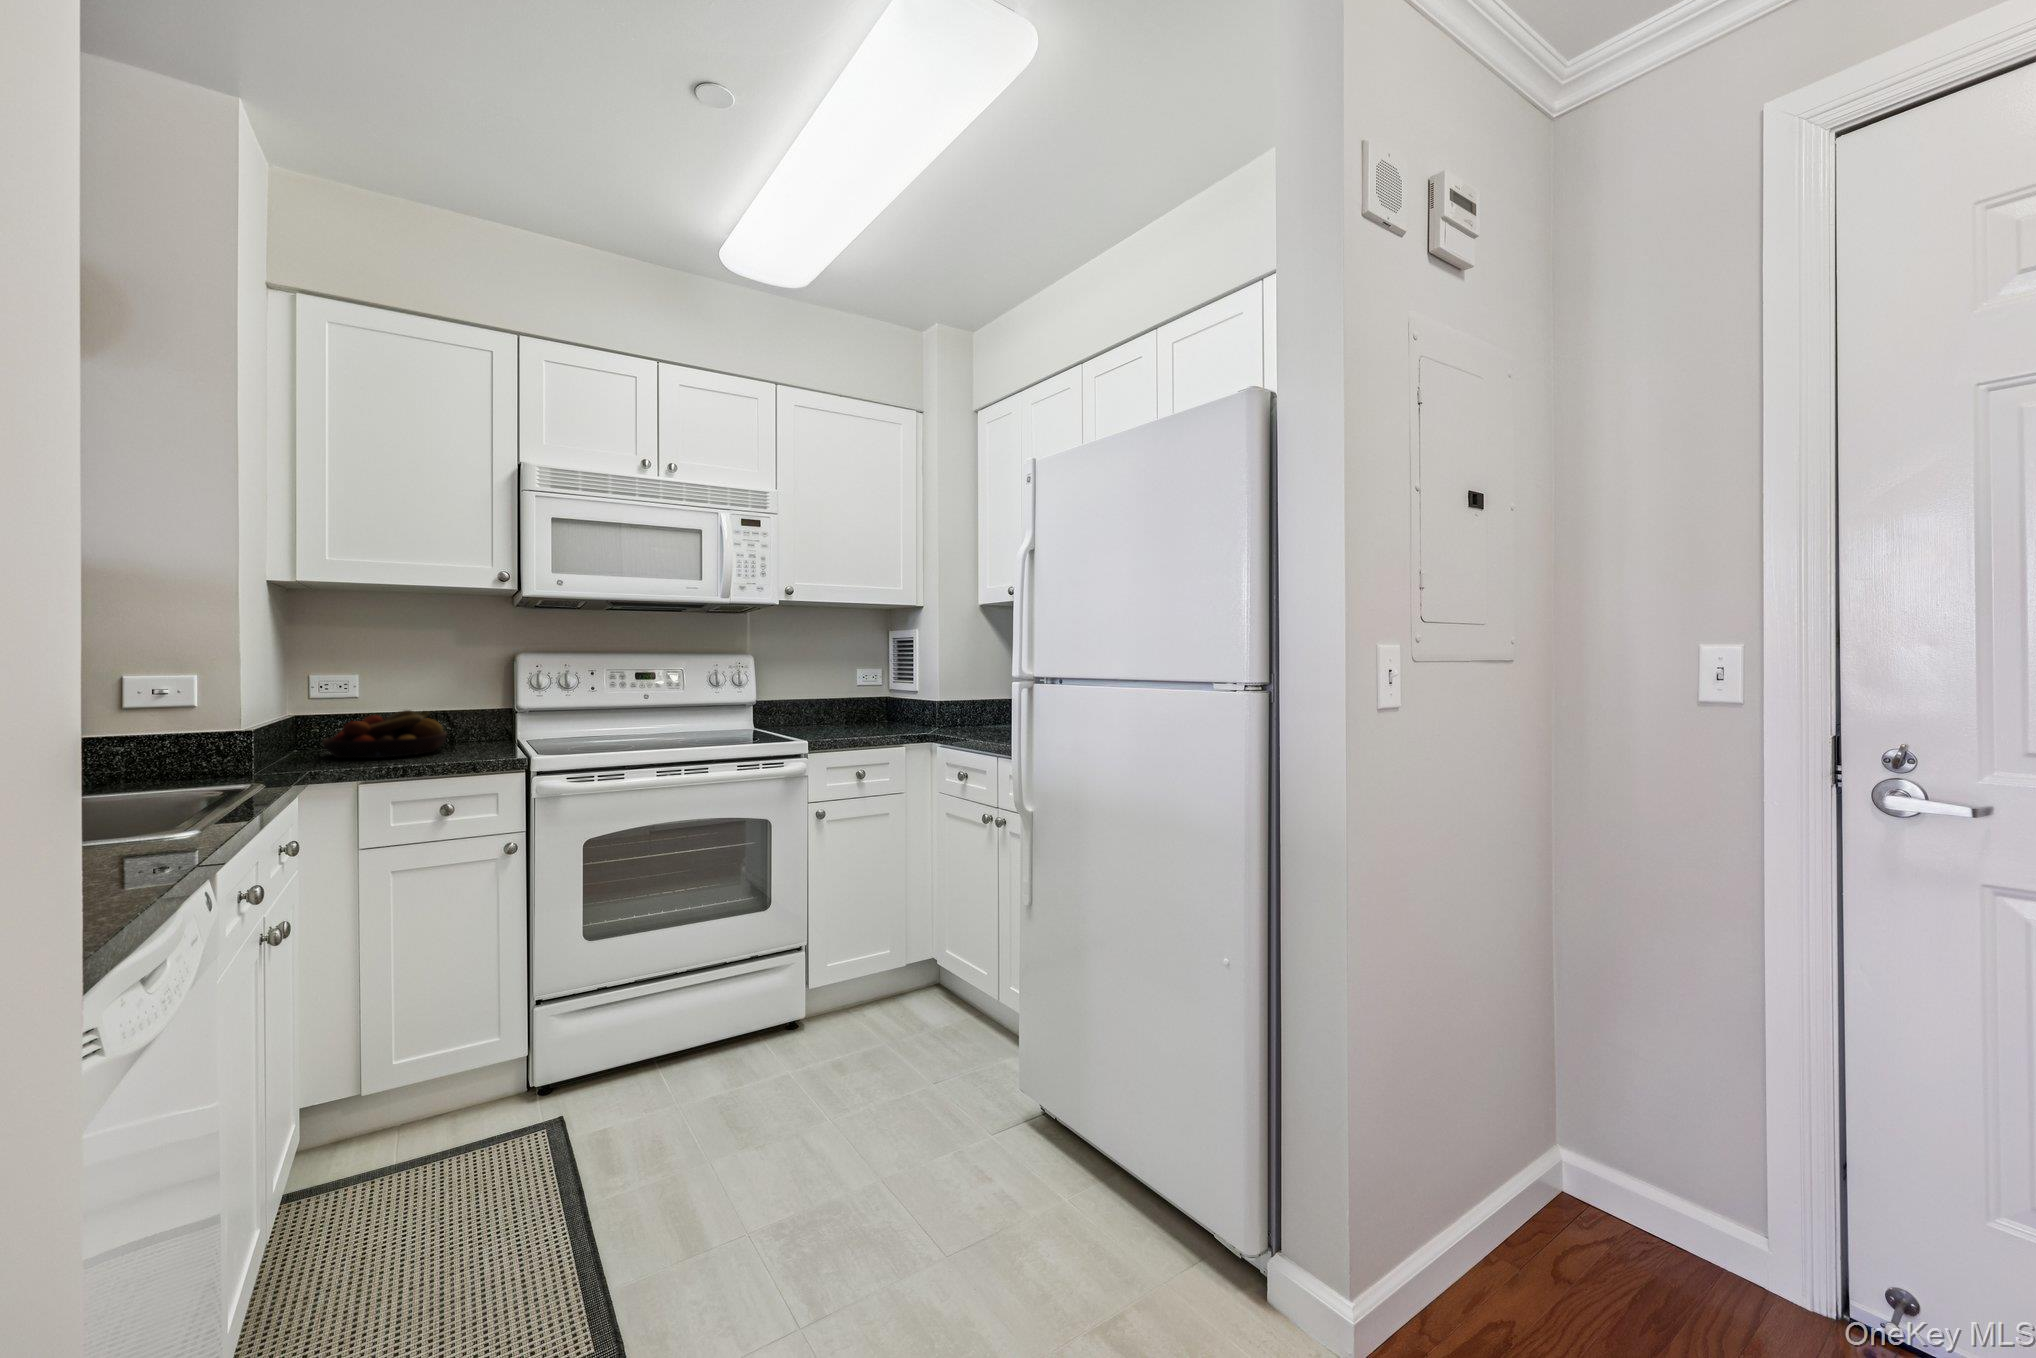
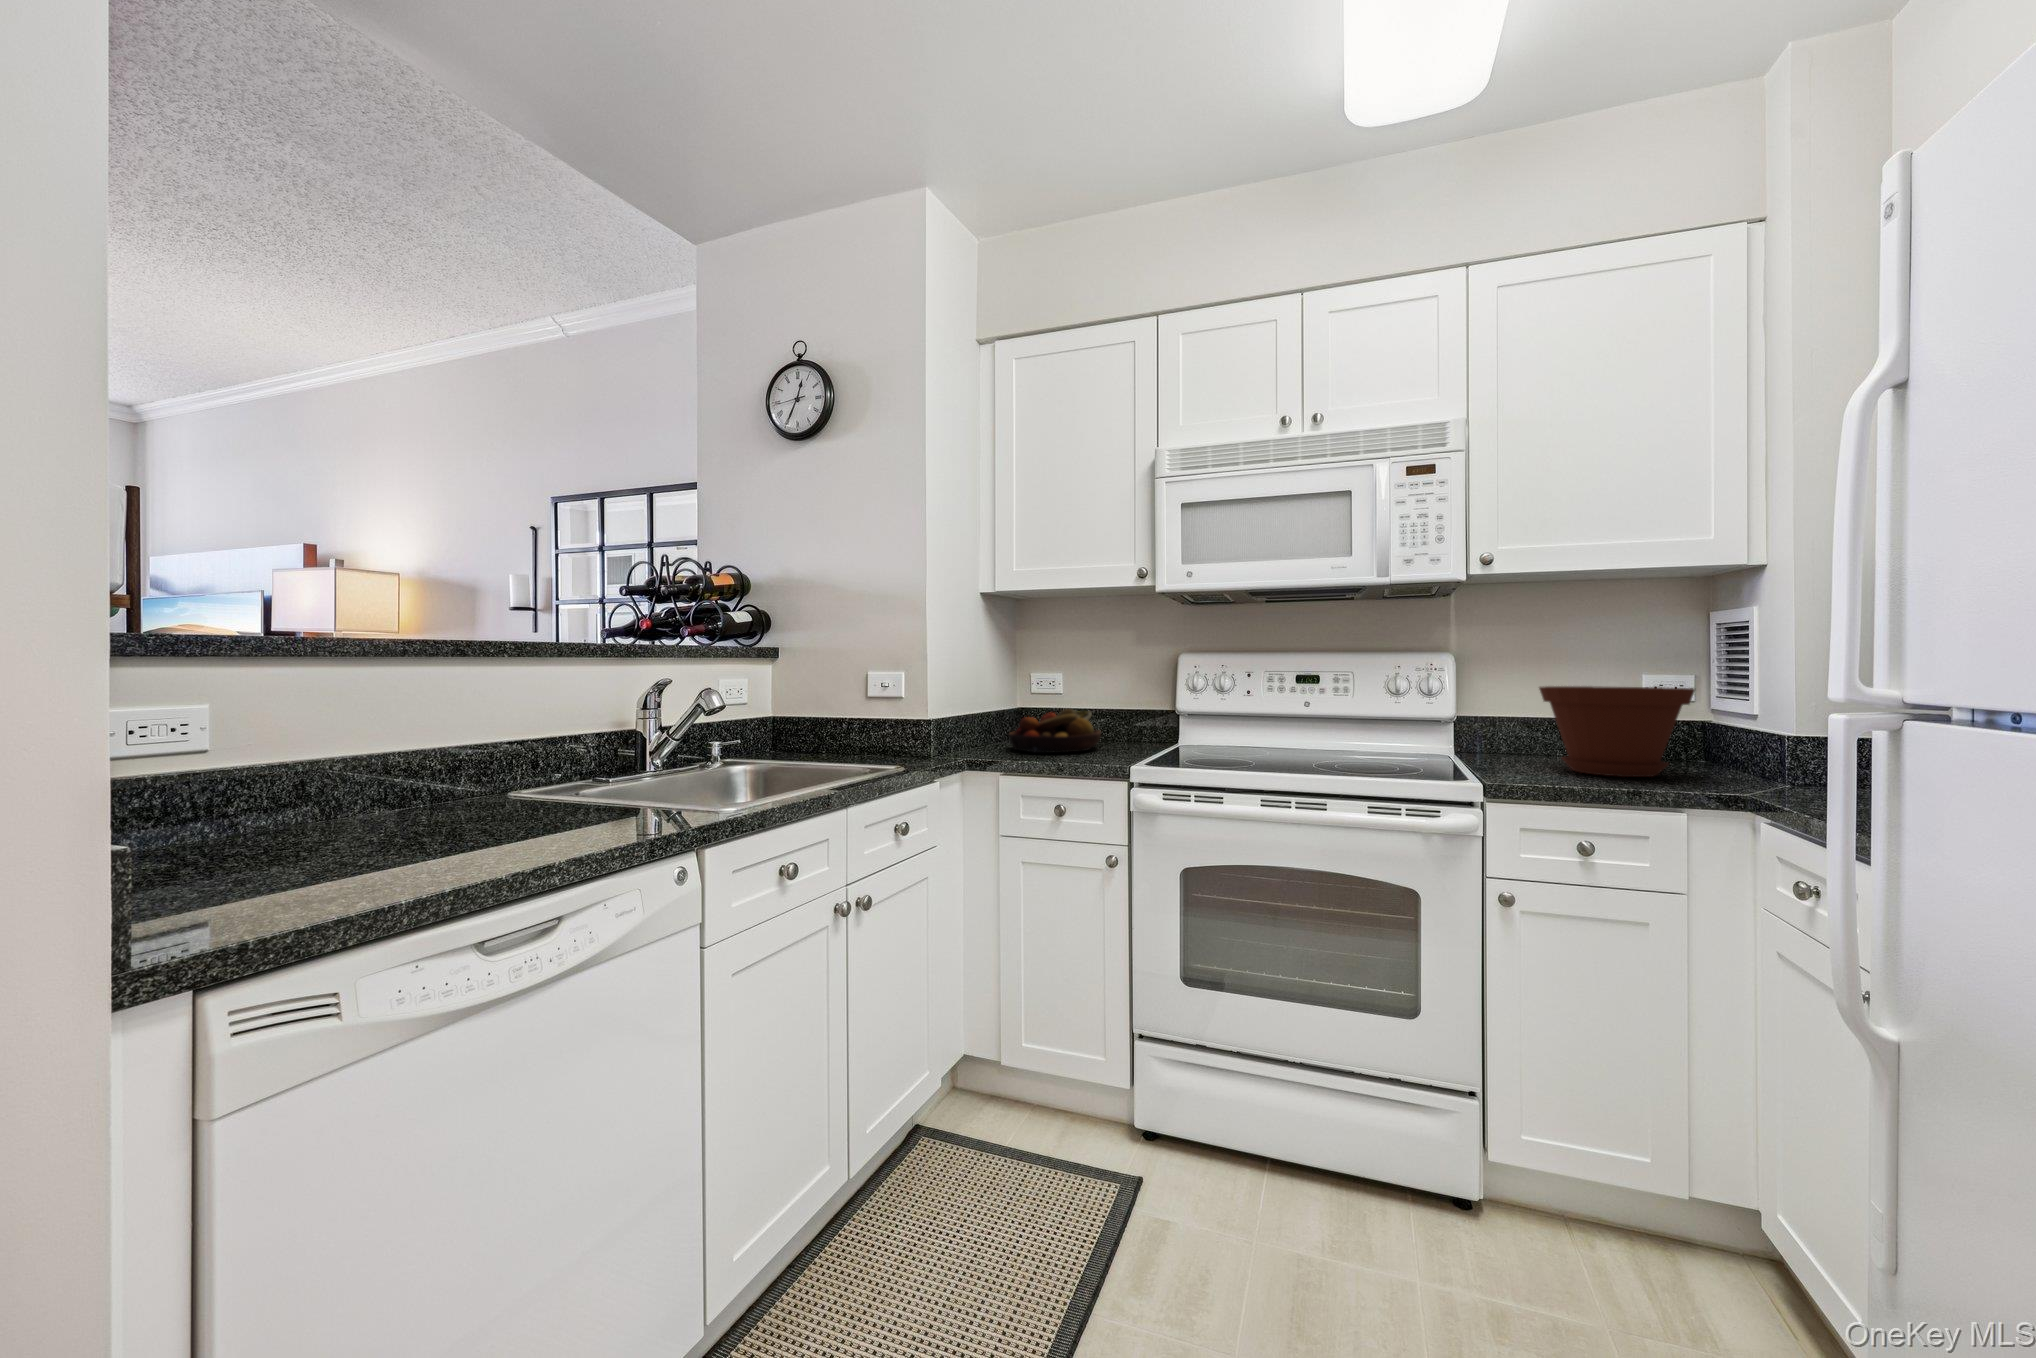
plant pot: none [816,678,897,733] -> present [1539,686,1695,777]

